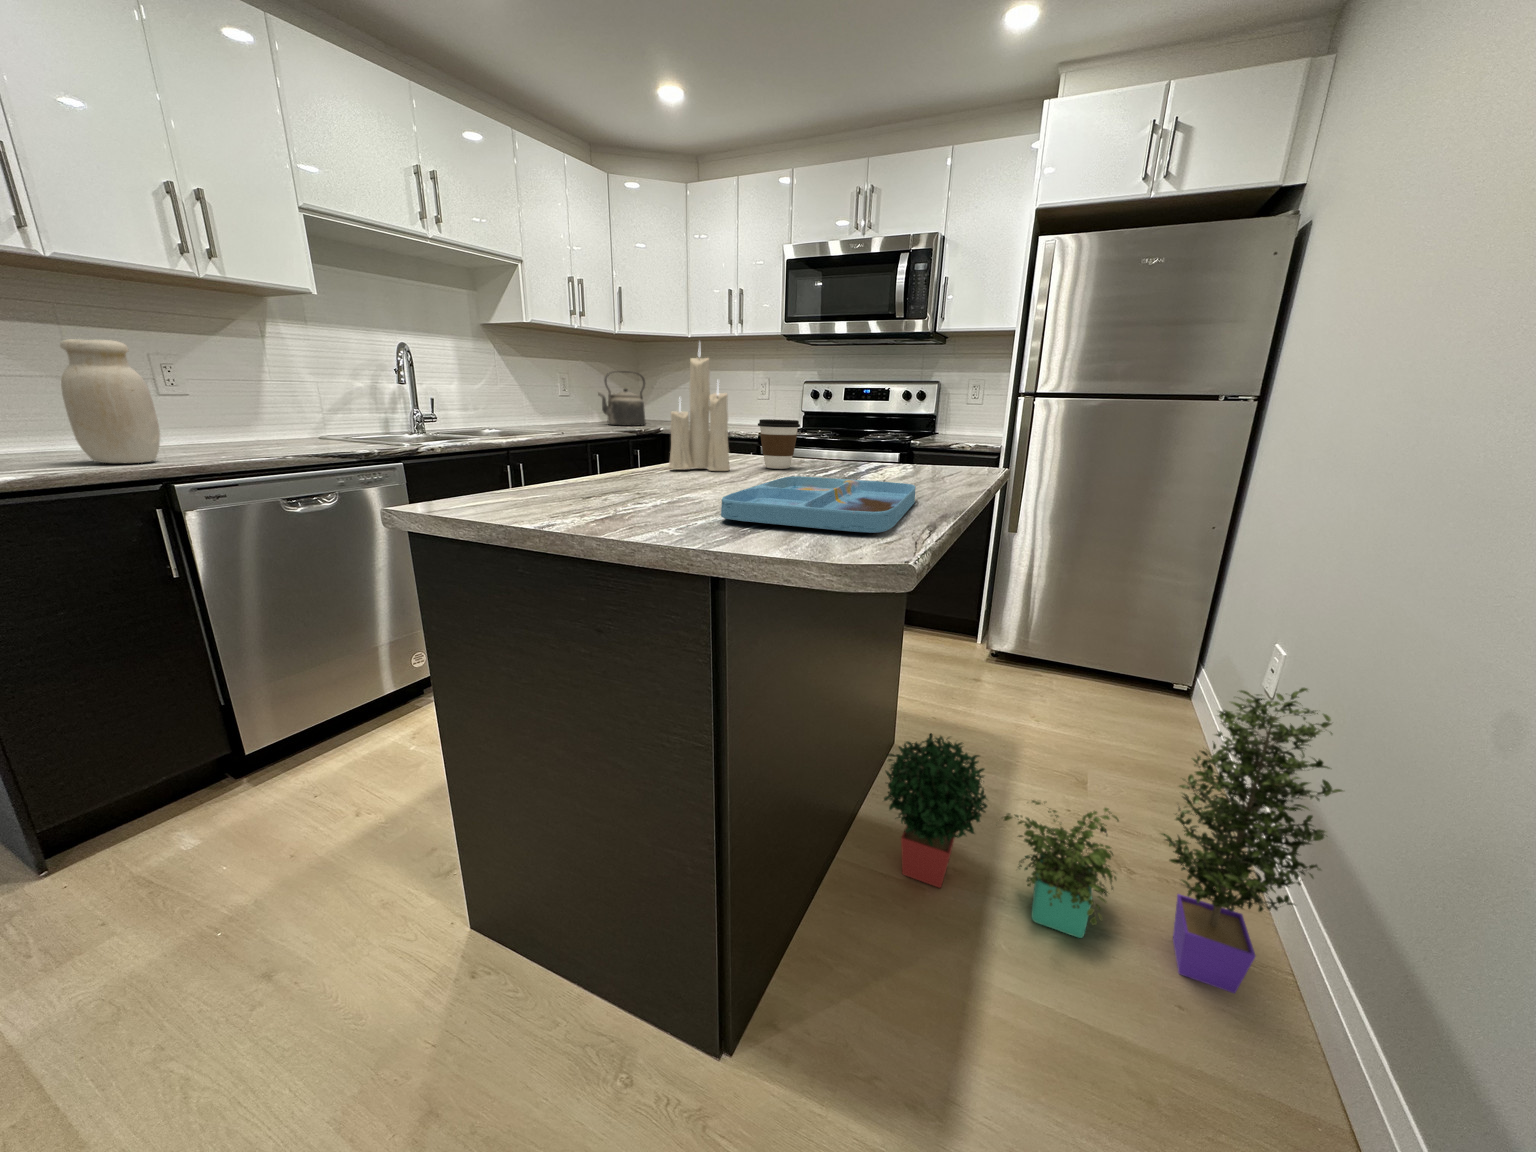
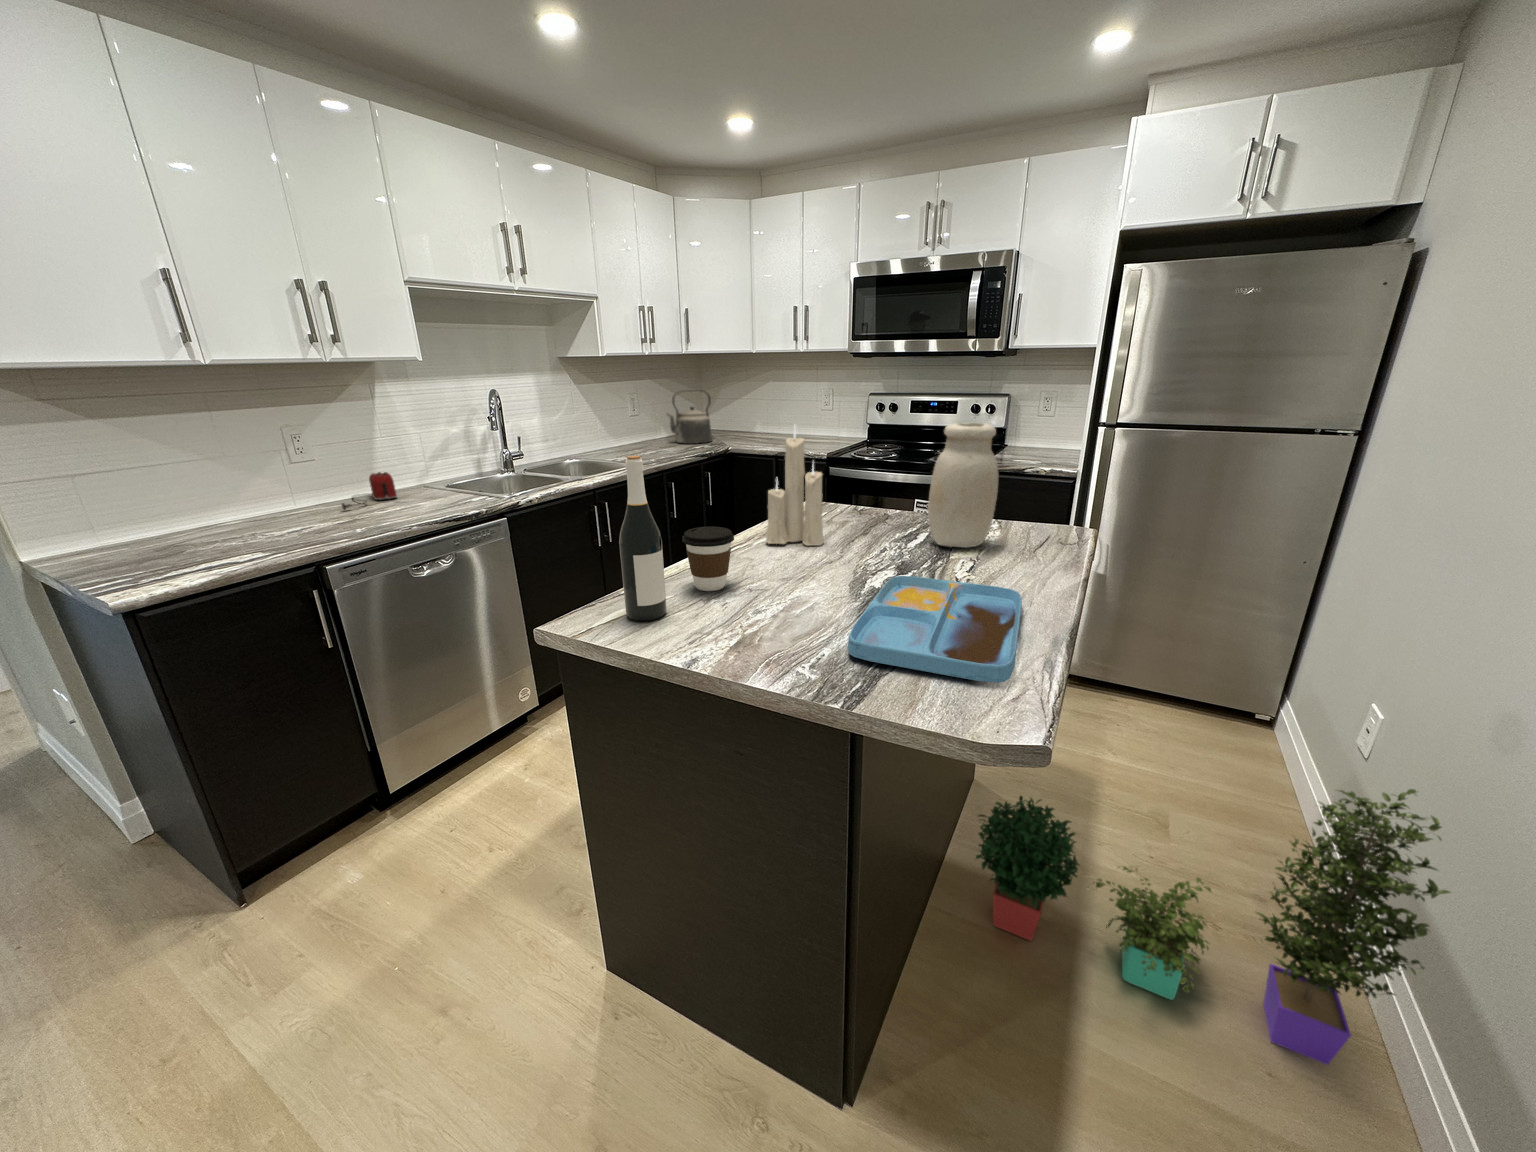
wine bottle: none [480,313,536,503] -> present [619,456,667,621]
jar: present [60,339,160,463] -> present [928,423,998,548]
toaster: none [209,415,283,447] -> present [341,472,397,510]
coffee cup: present [758,419,800,469] -> present [682,526,734,591]

